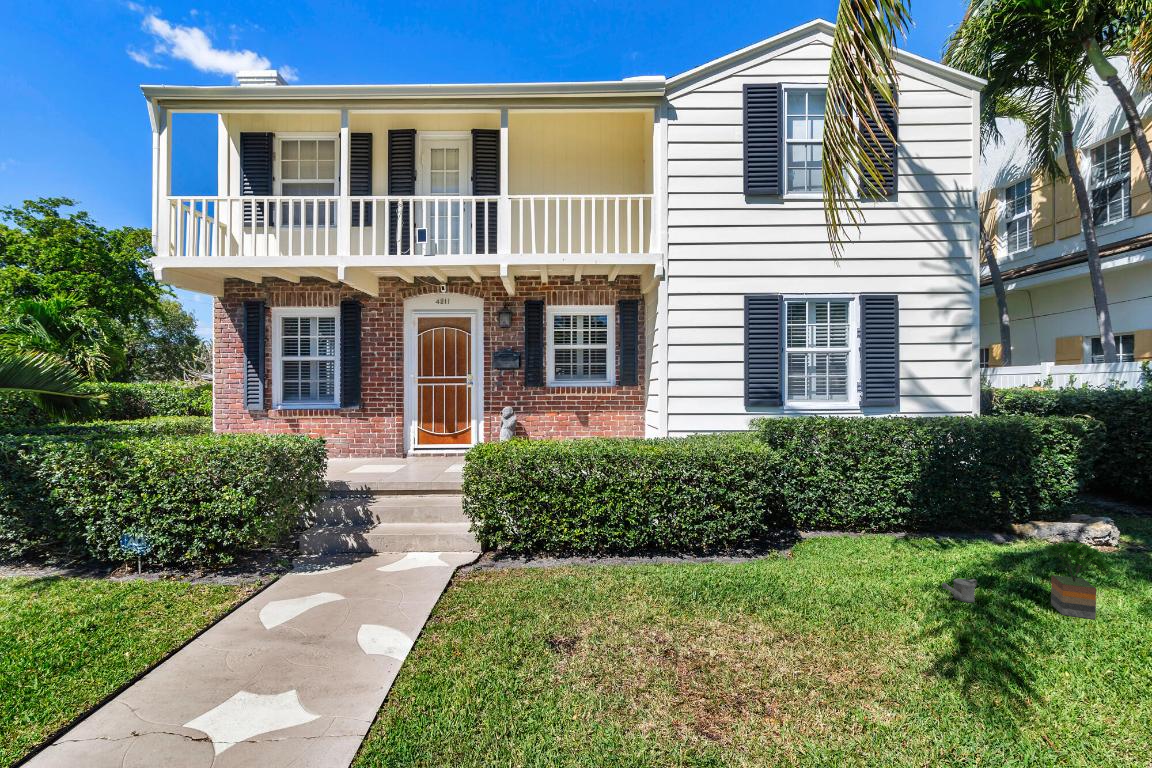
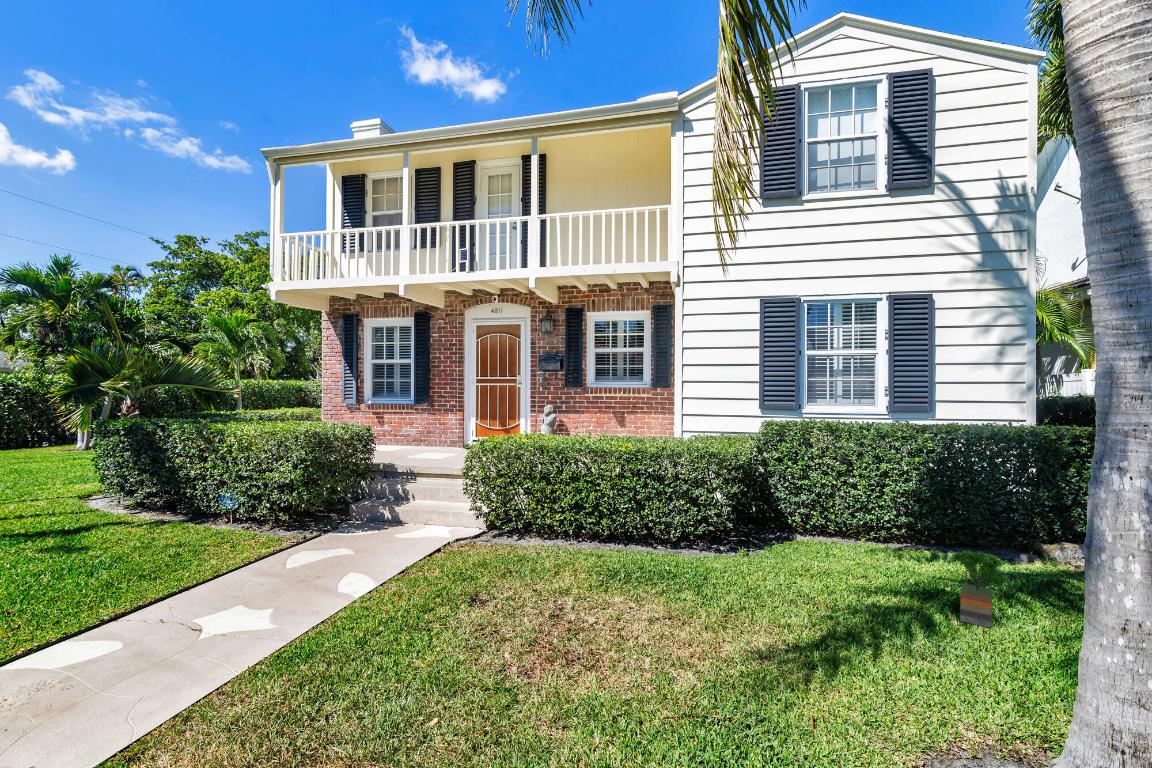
watering can: present [942,579,977,602] -> none [847,580,890,602]

